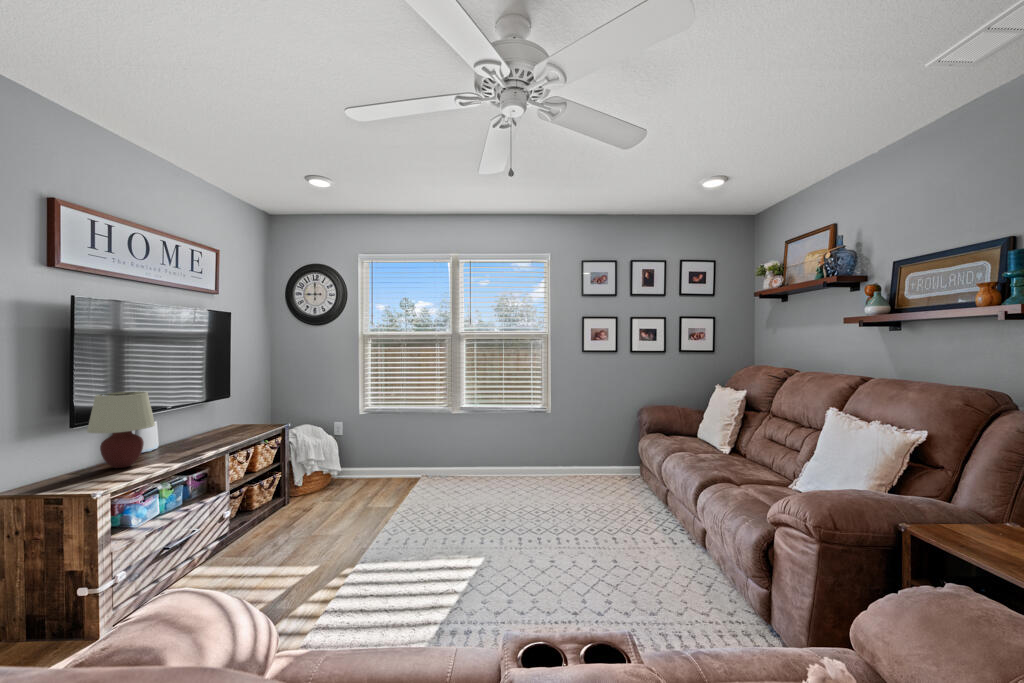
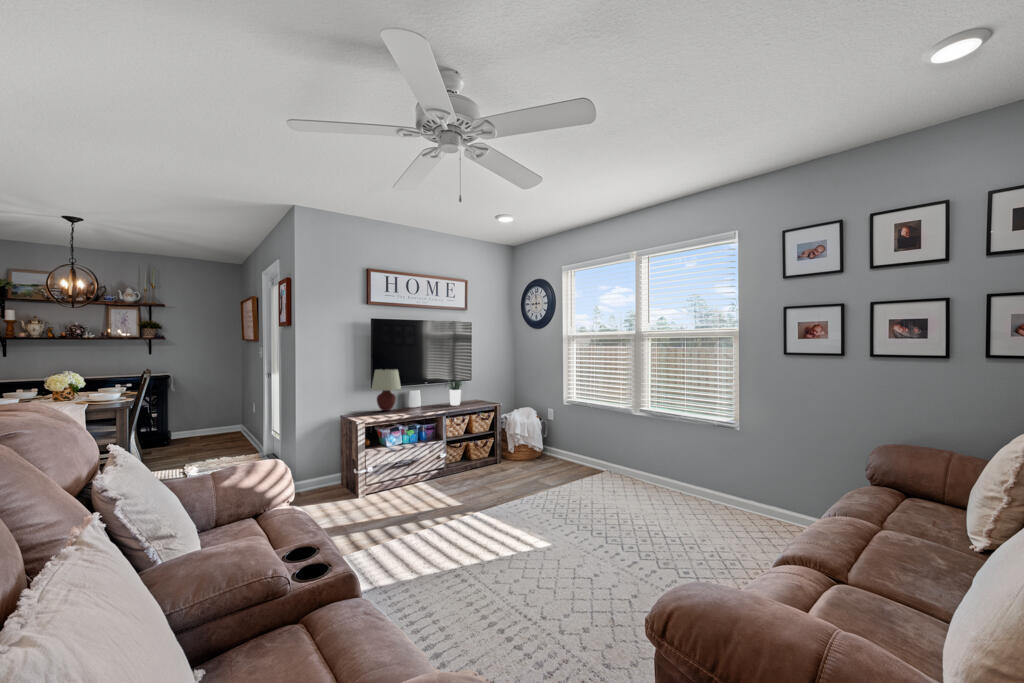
potted plant: none [195,396,250,438] -> present [445,378,462,405]

